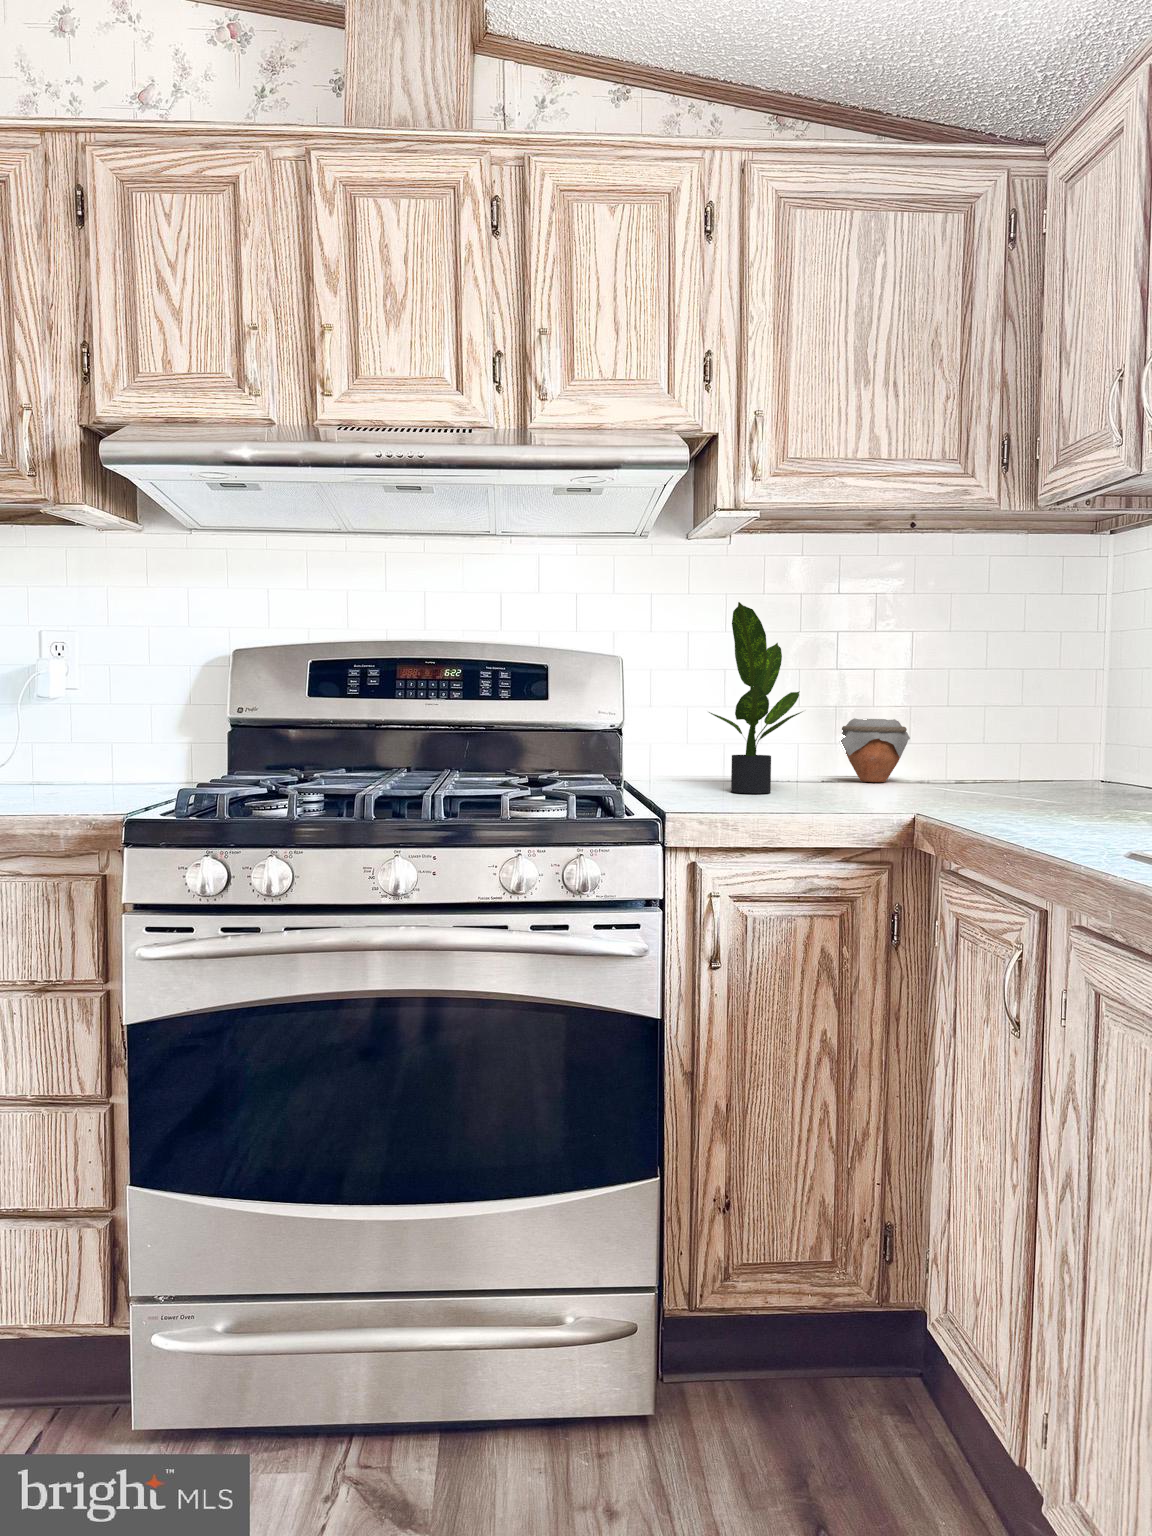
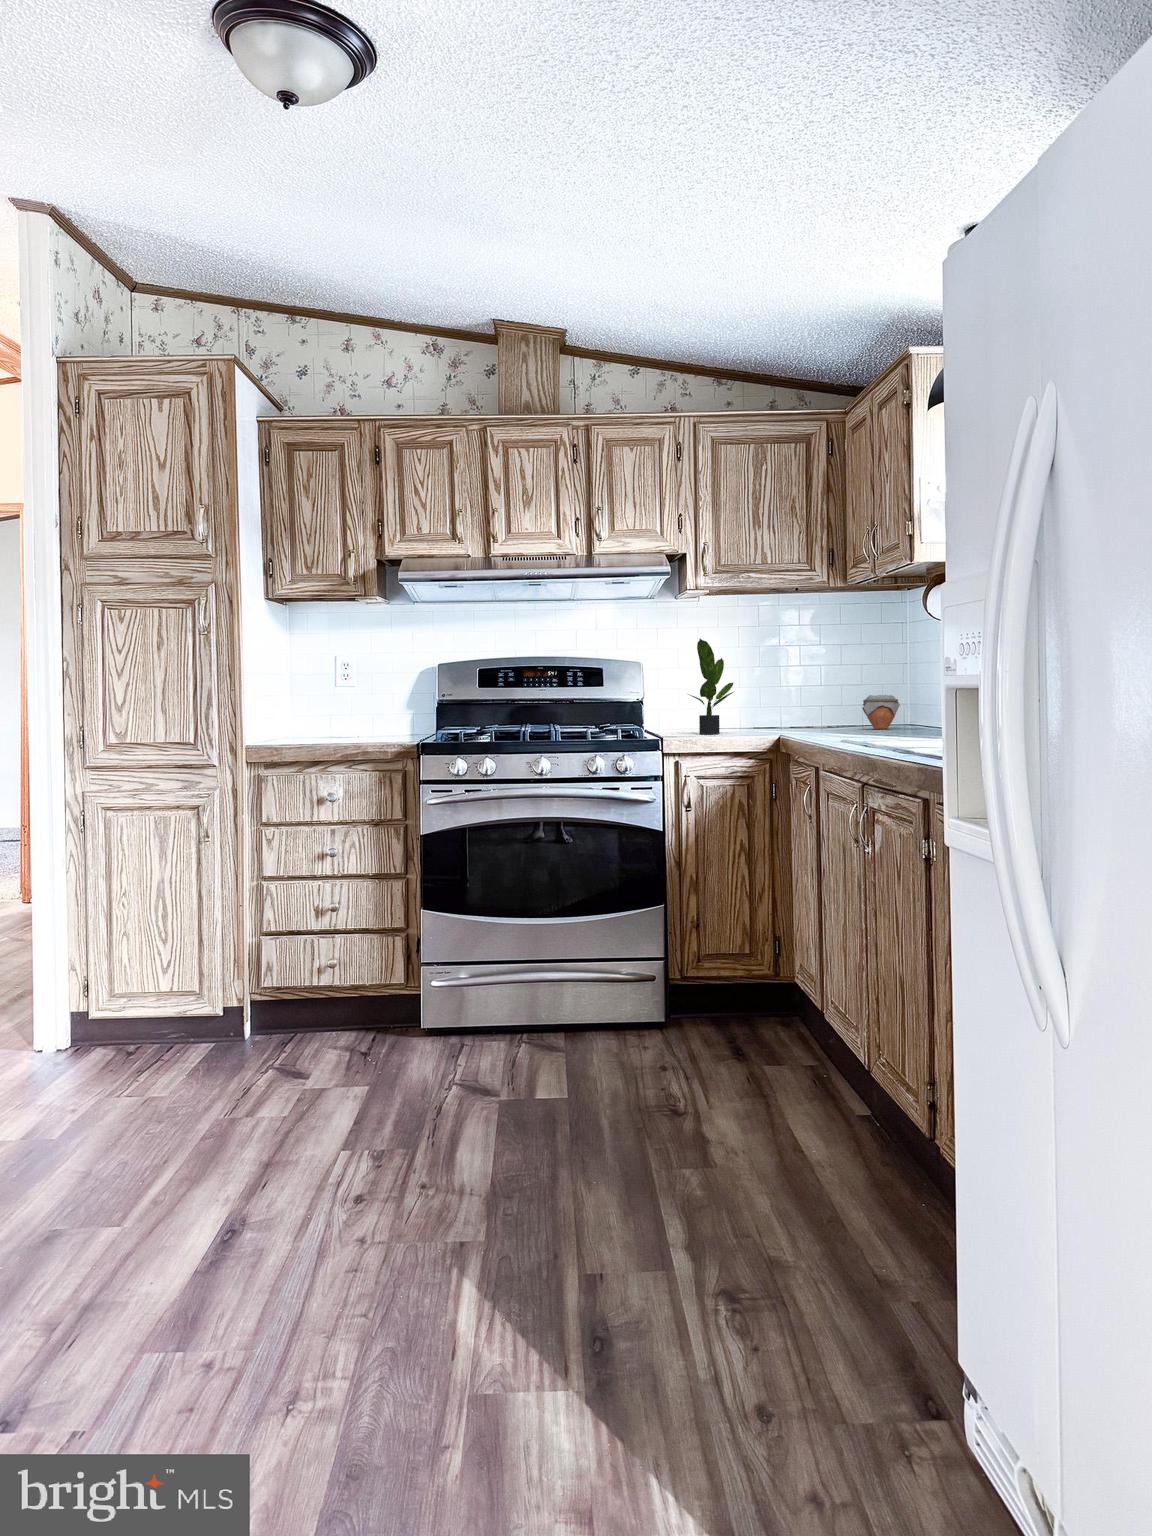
jar: present [841,718,910,782] -> present [862,695,900,729]

